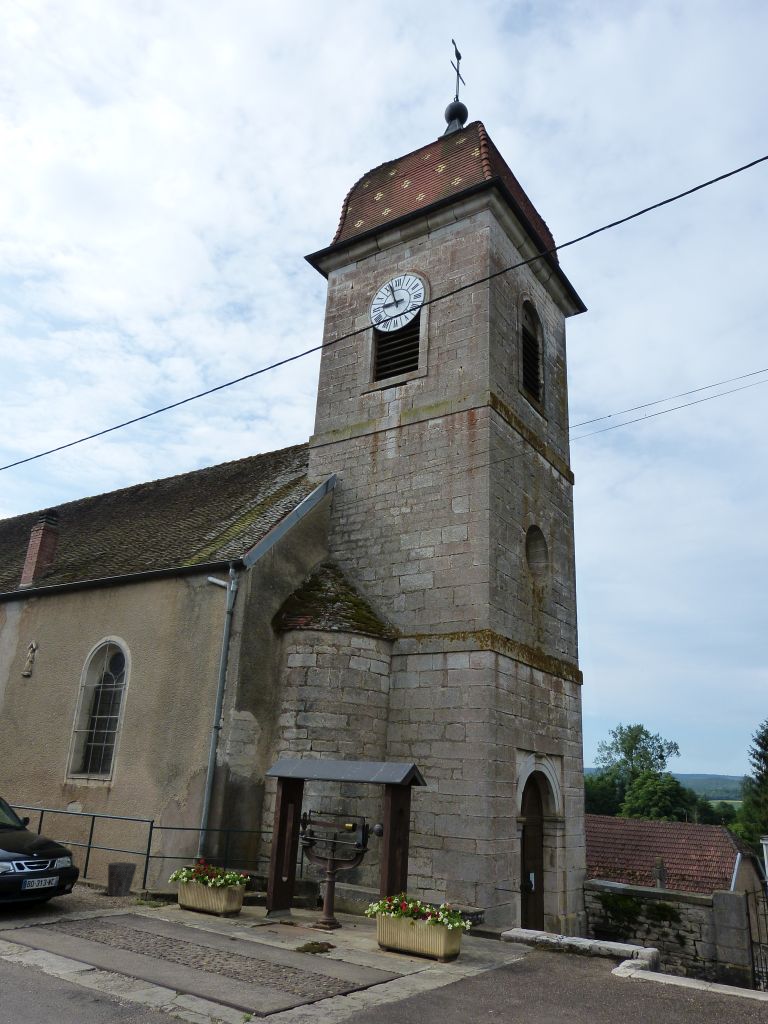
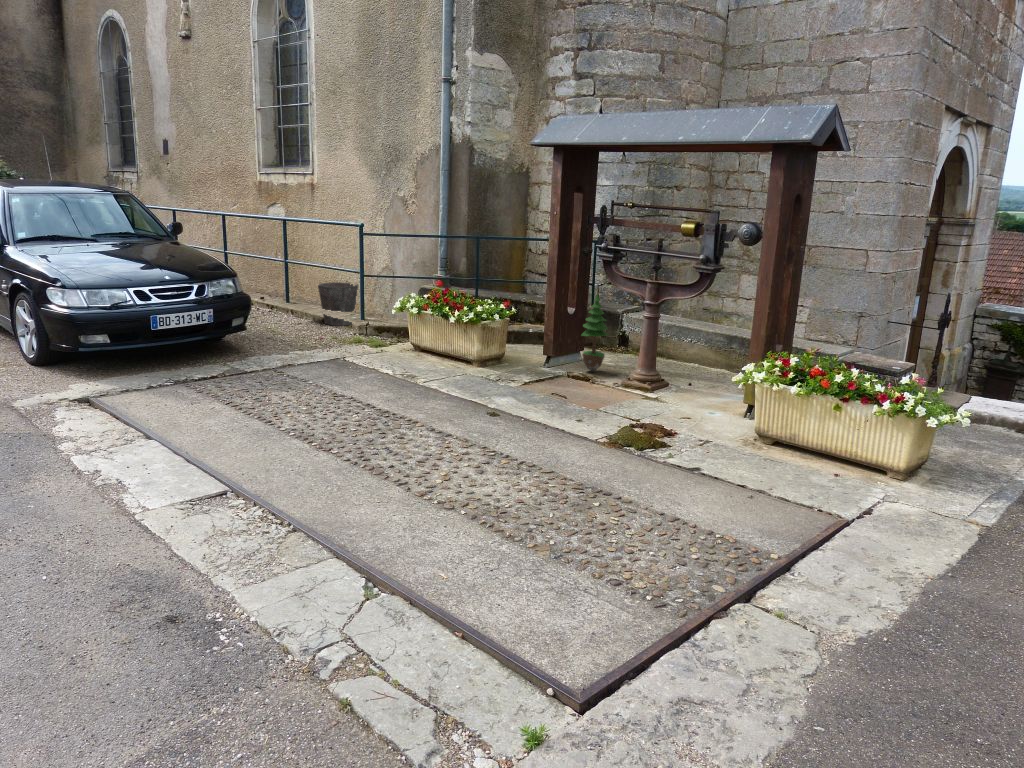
potted tree: none [291,866,308,922] -> present [582,295,608,371]

